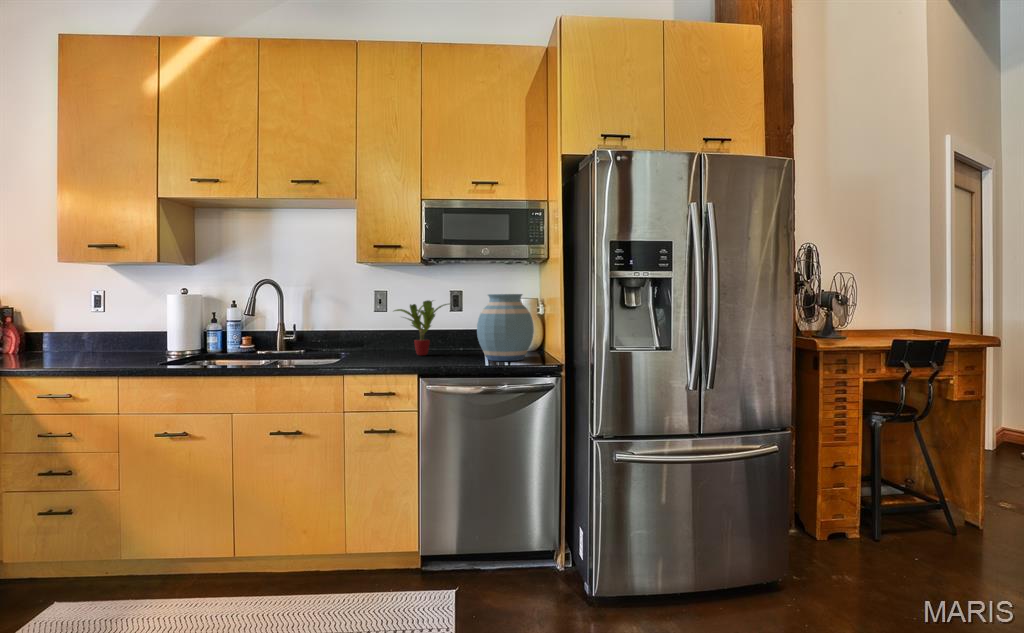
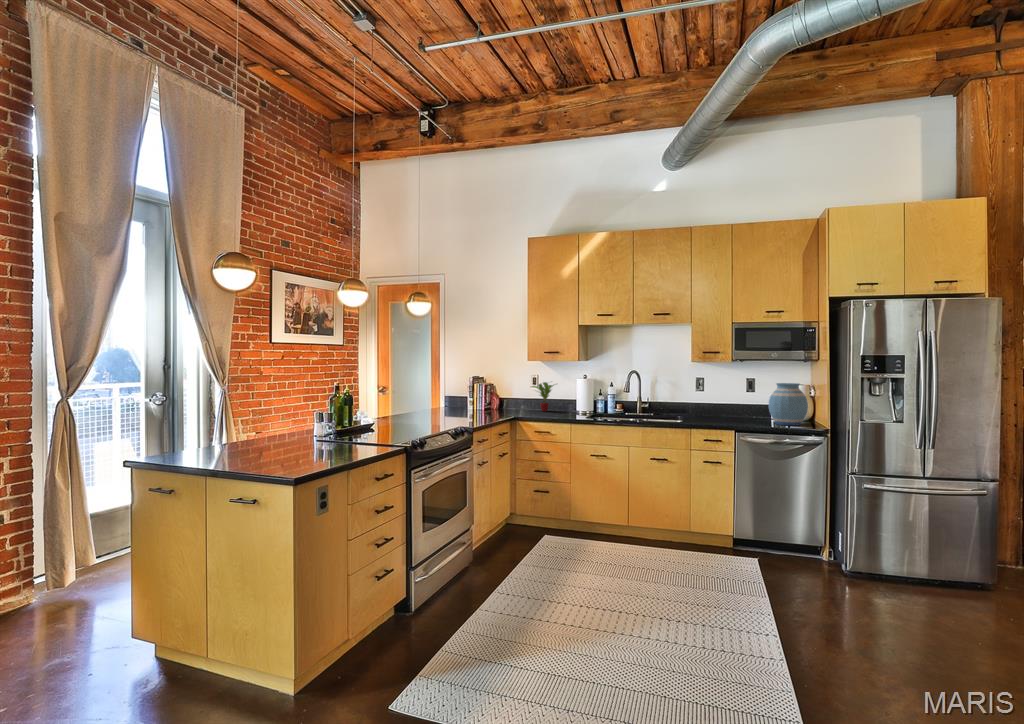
potted plant: present [394,300,448,356] -> present [532,382,554,412]

